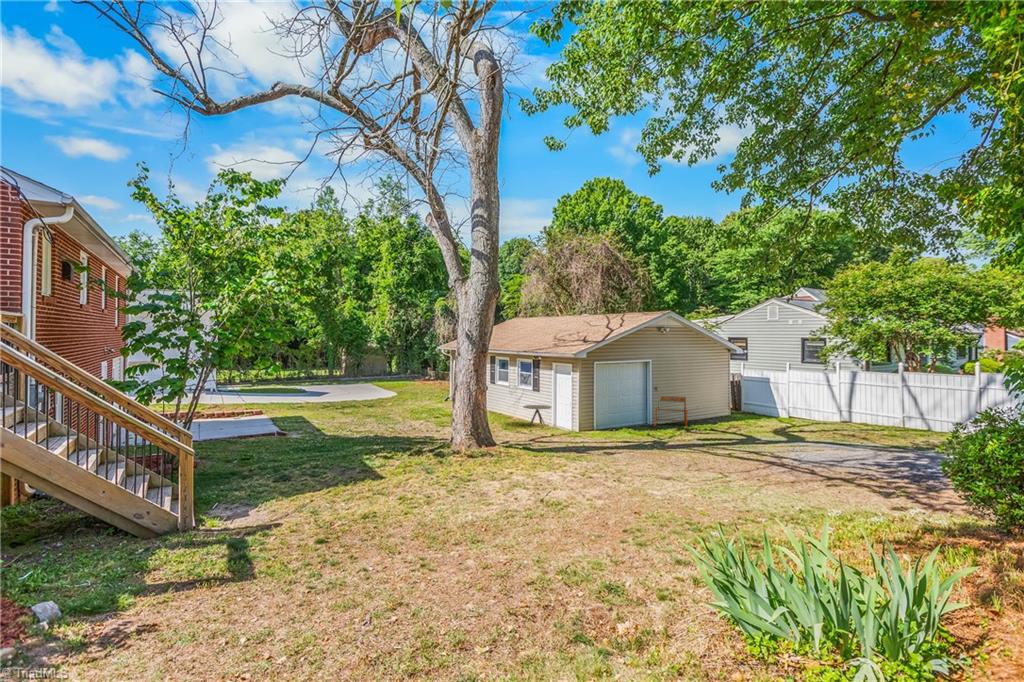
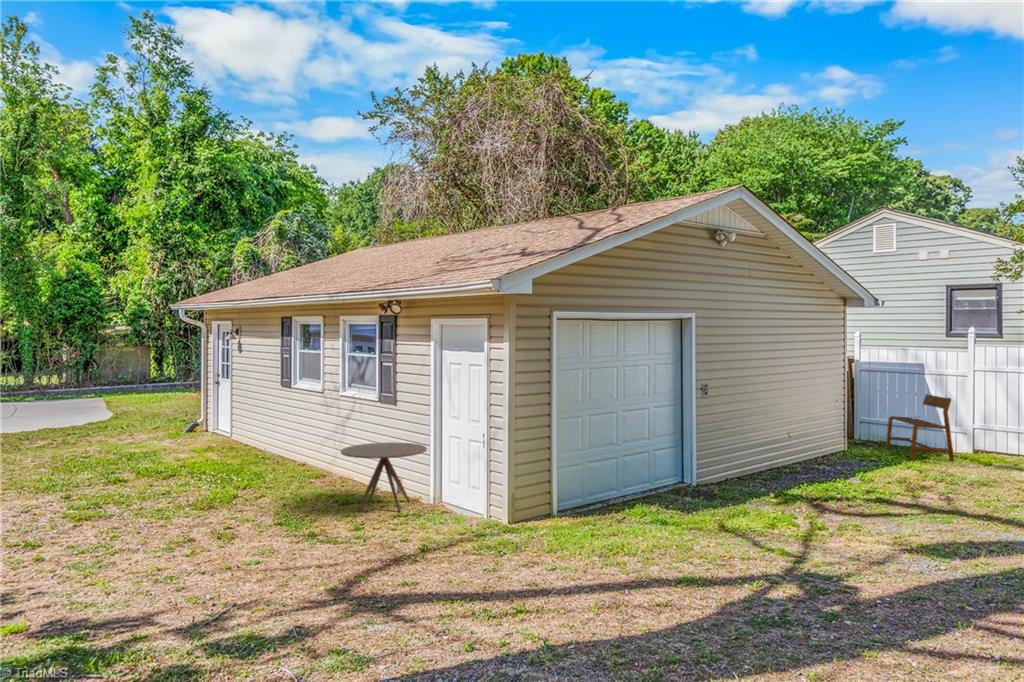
bench: present [655,396,687,428] -> present [886,395,954,461]

